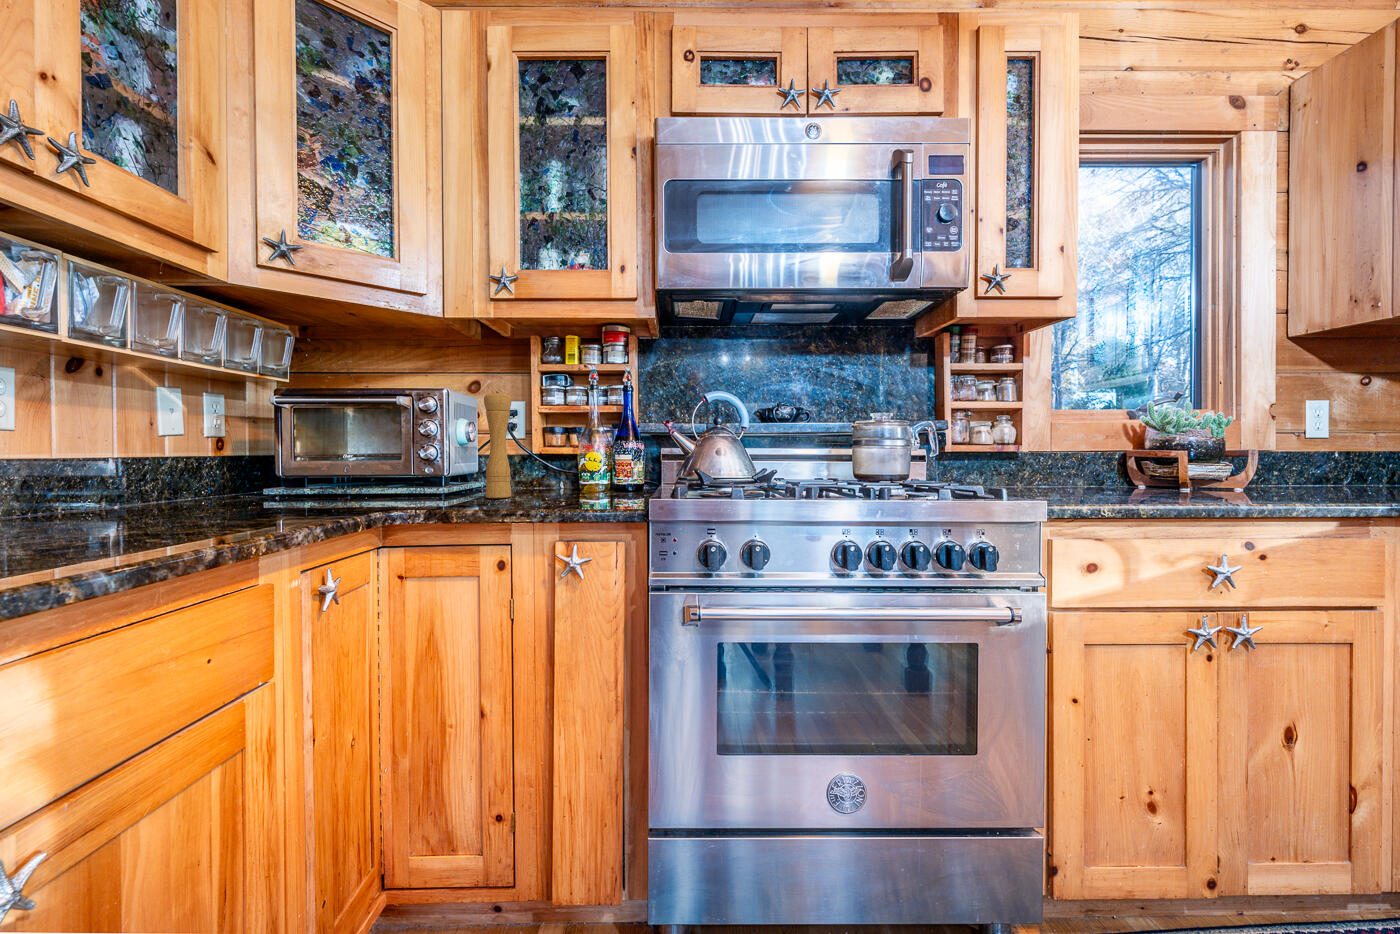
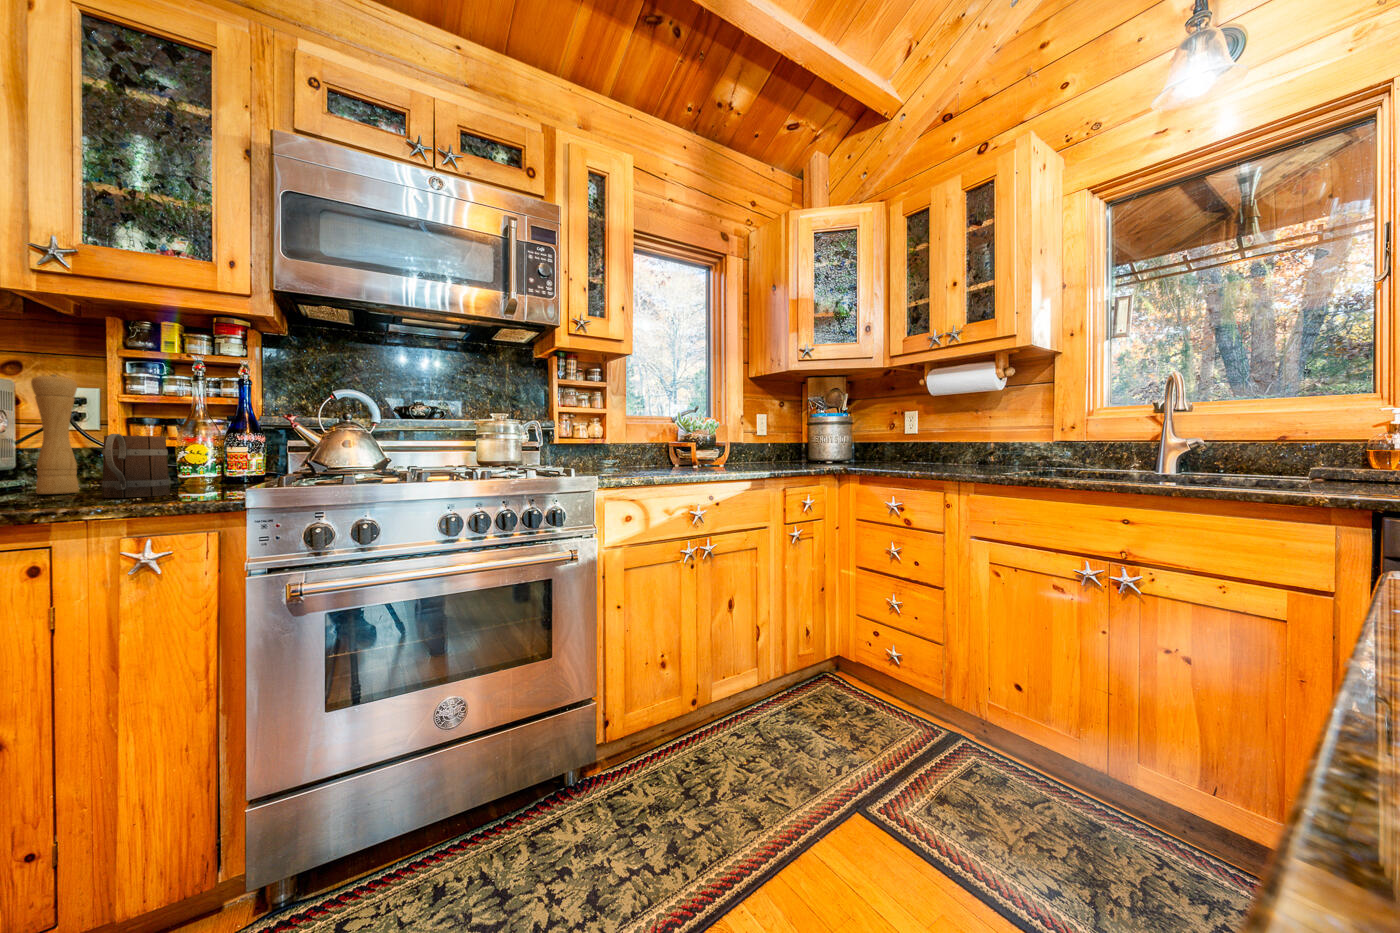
mug: none [523,445,570,506] -> present [101,434,170,498]

